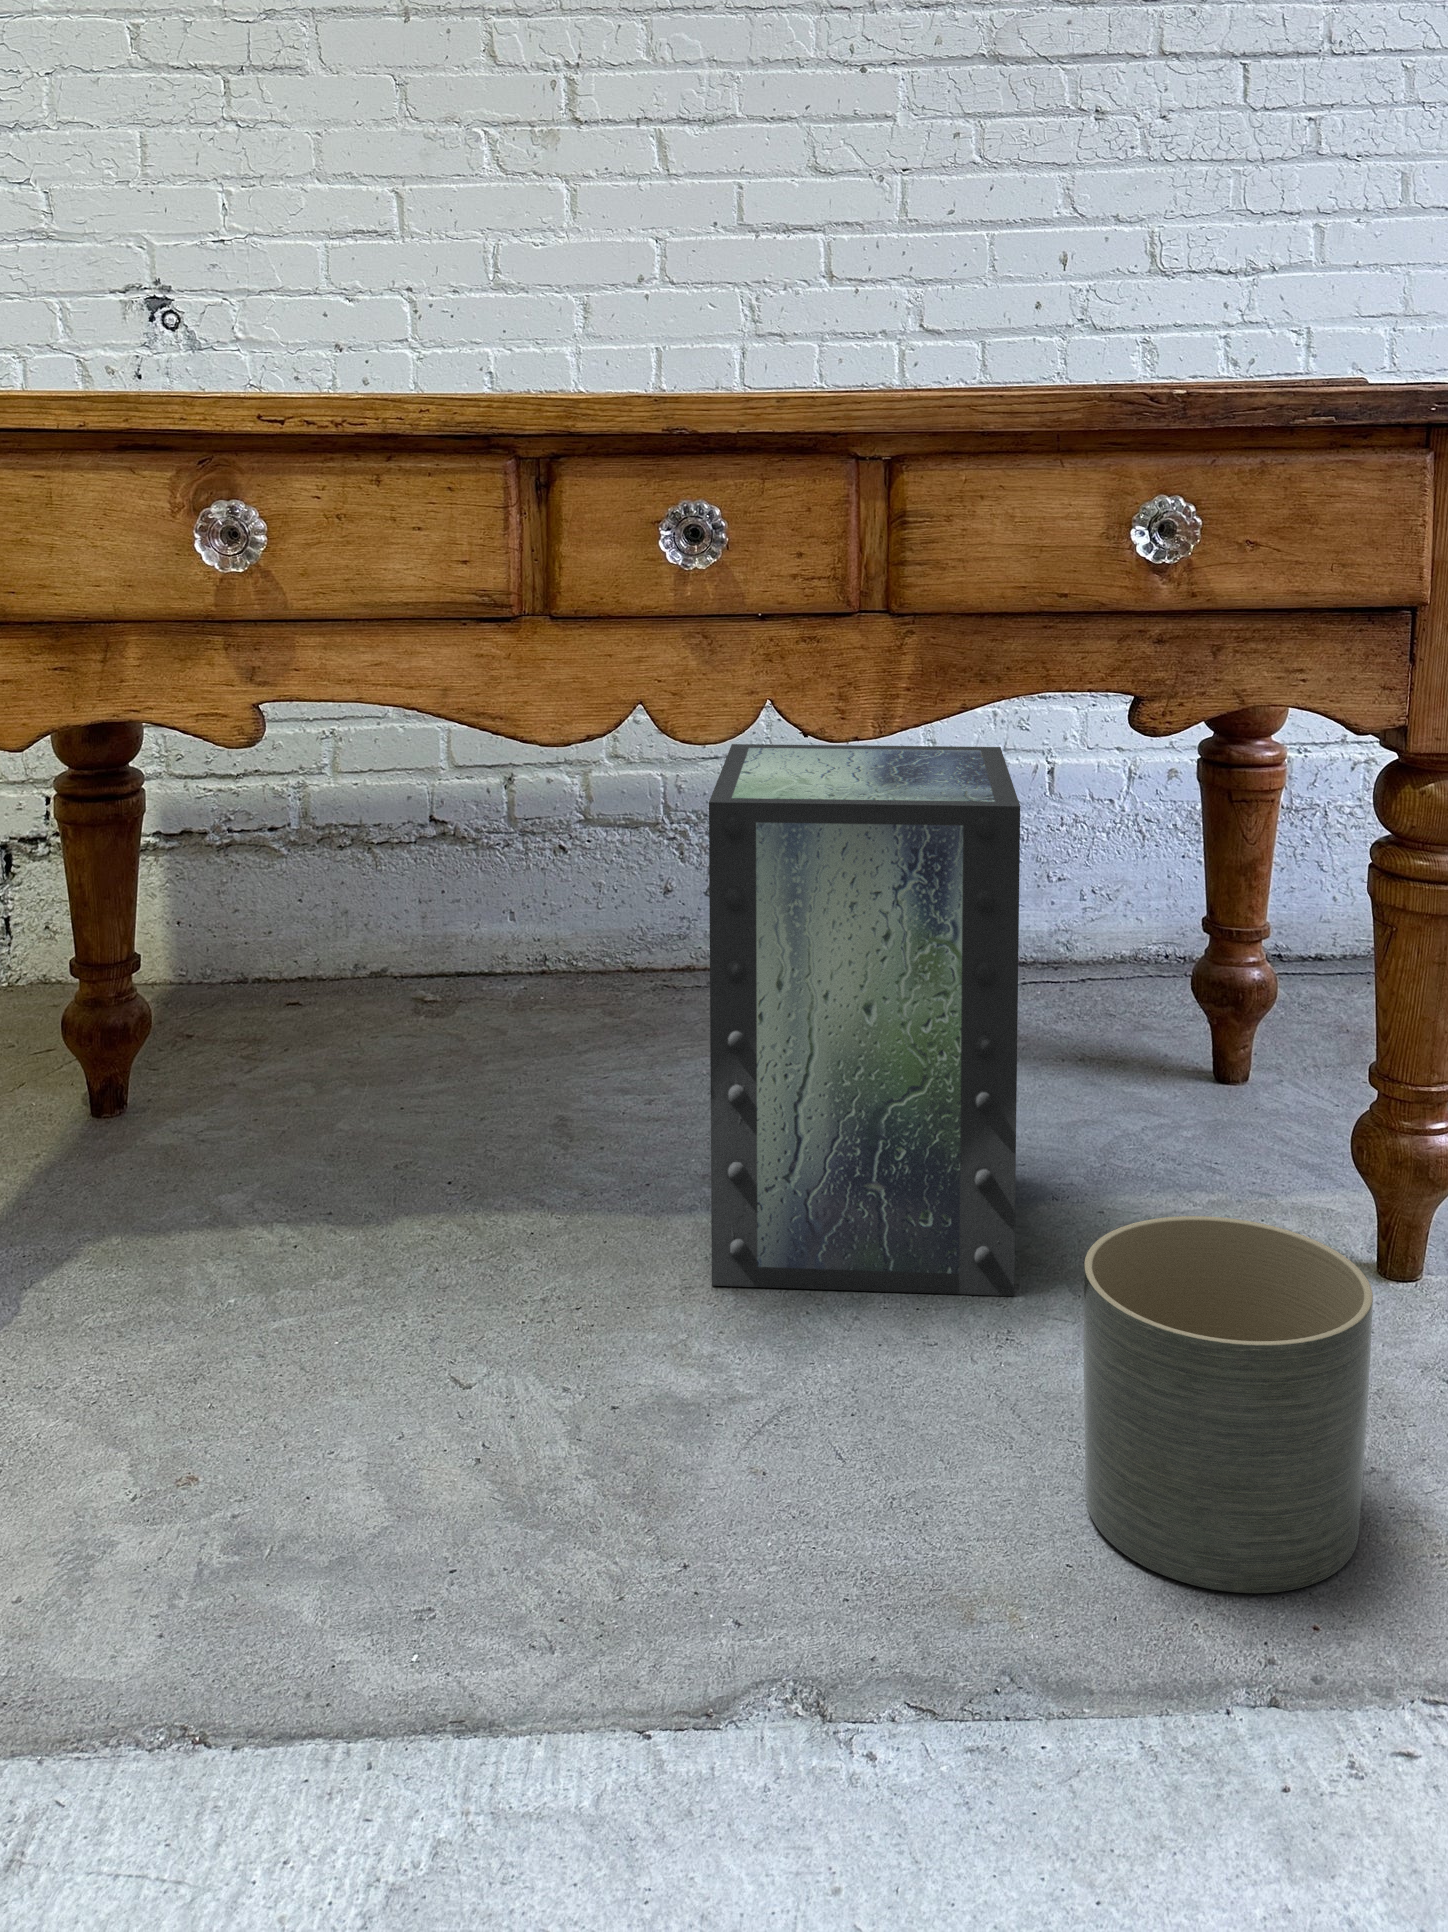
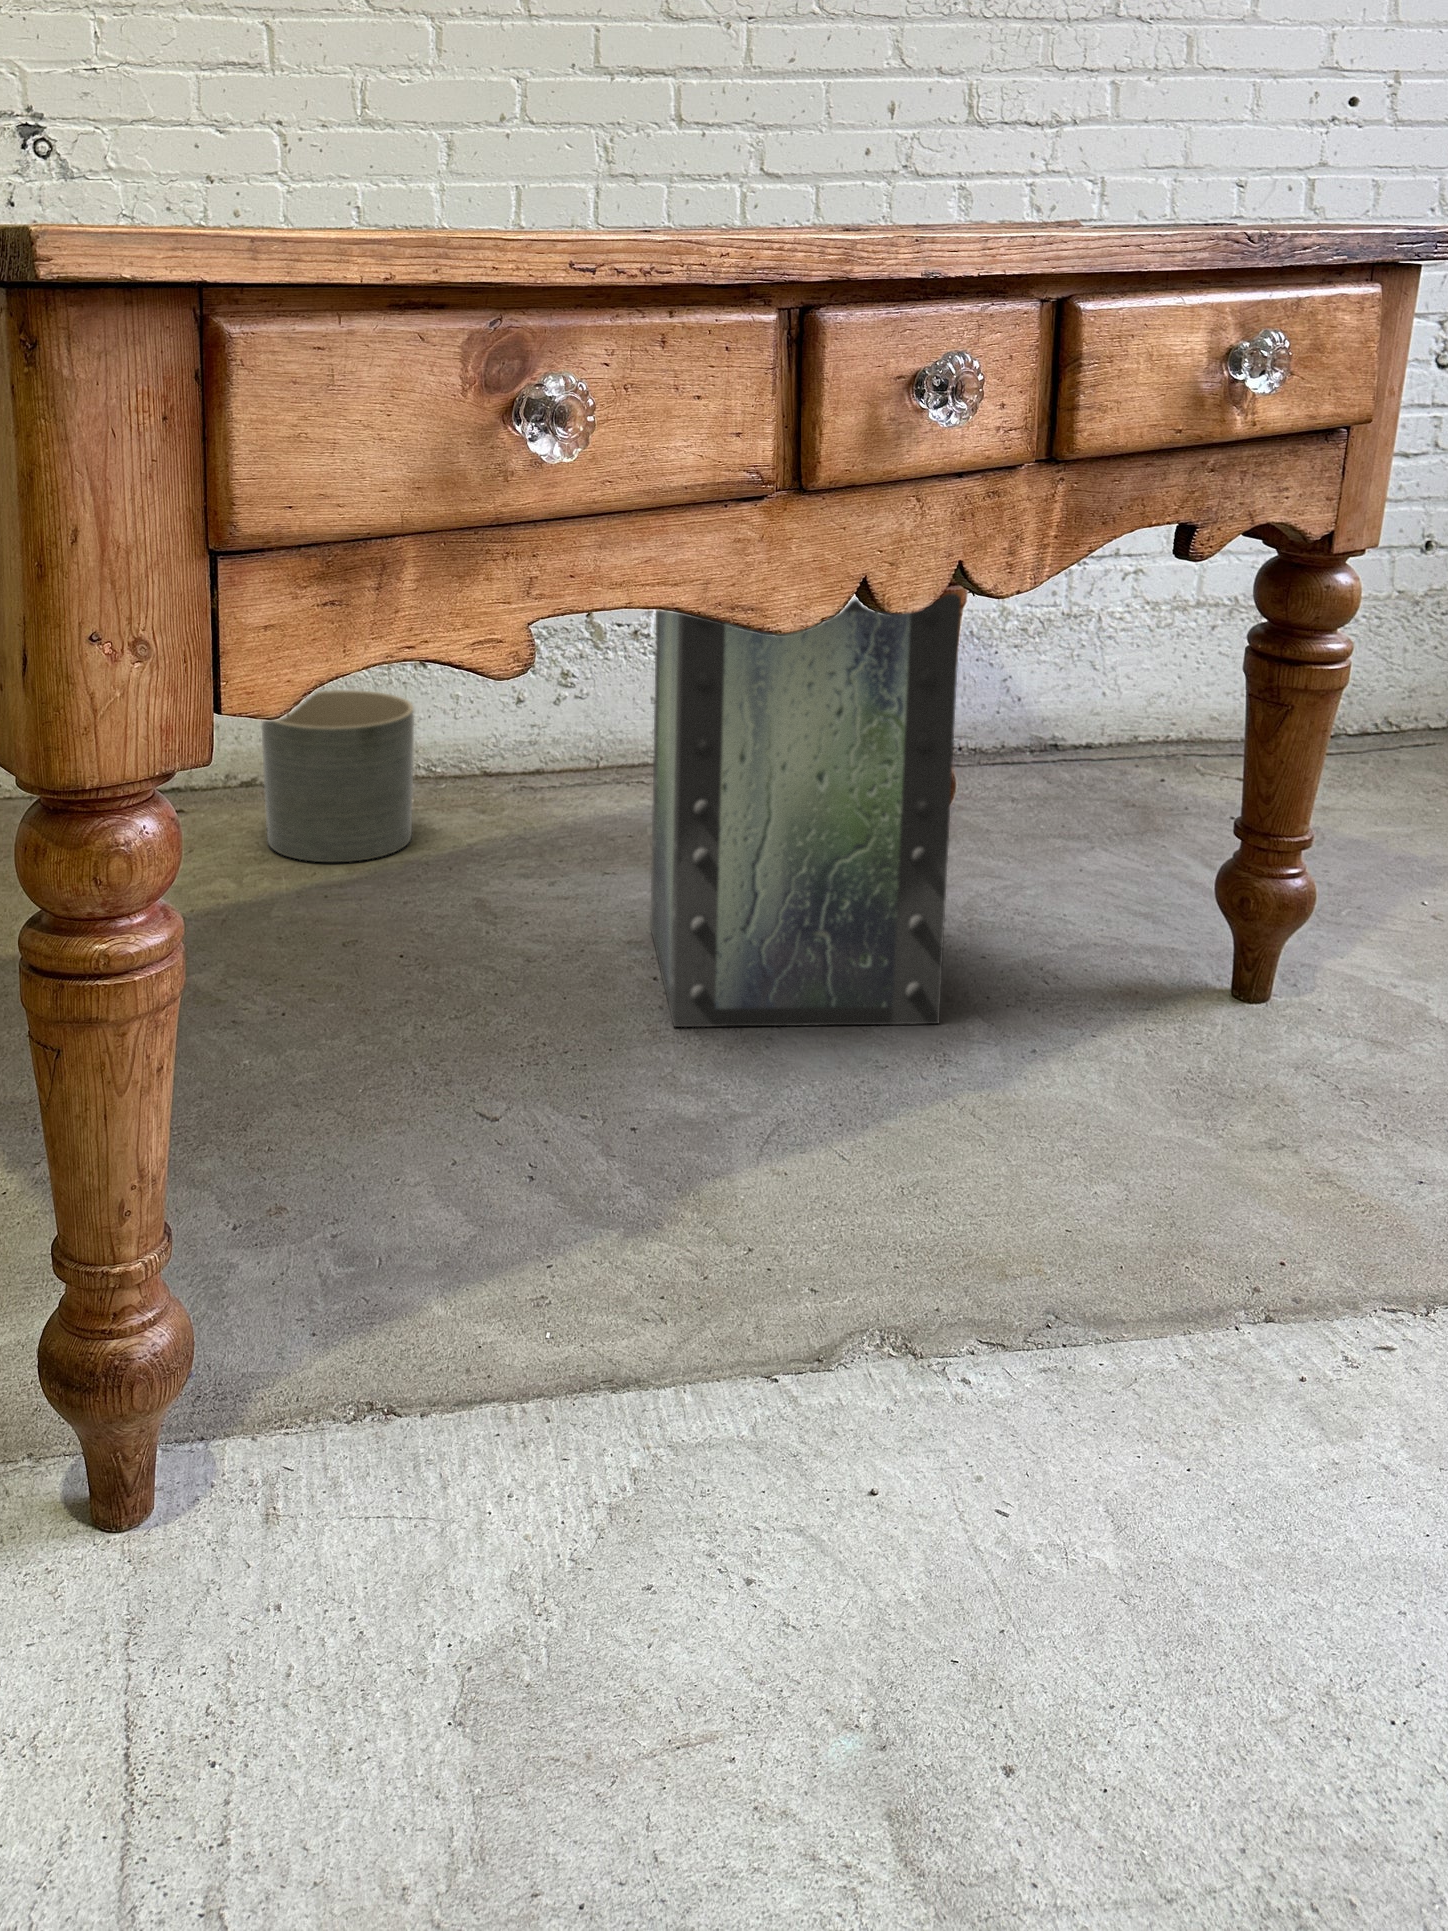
planter: present [1084,1216,1373,1593] -> present [262,690,414,862]

